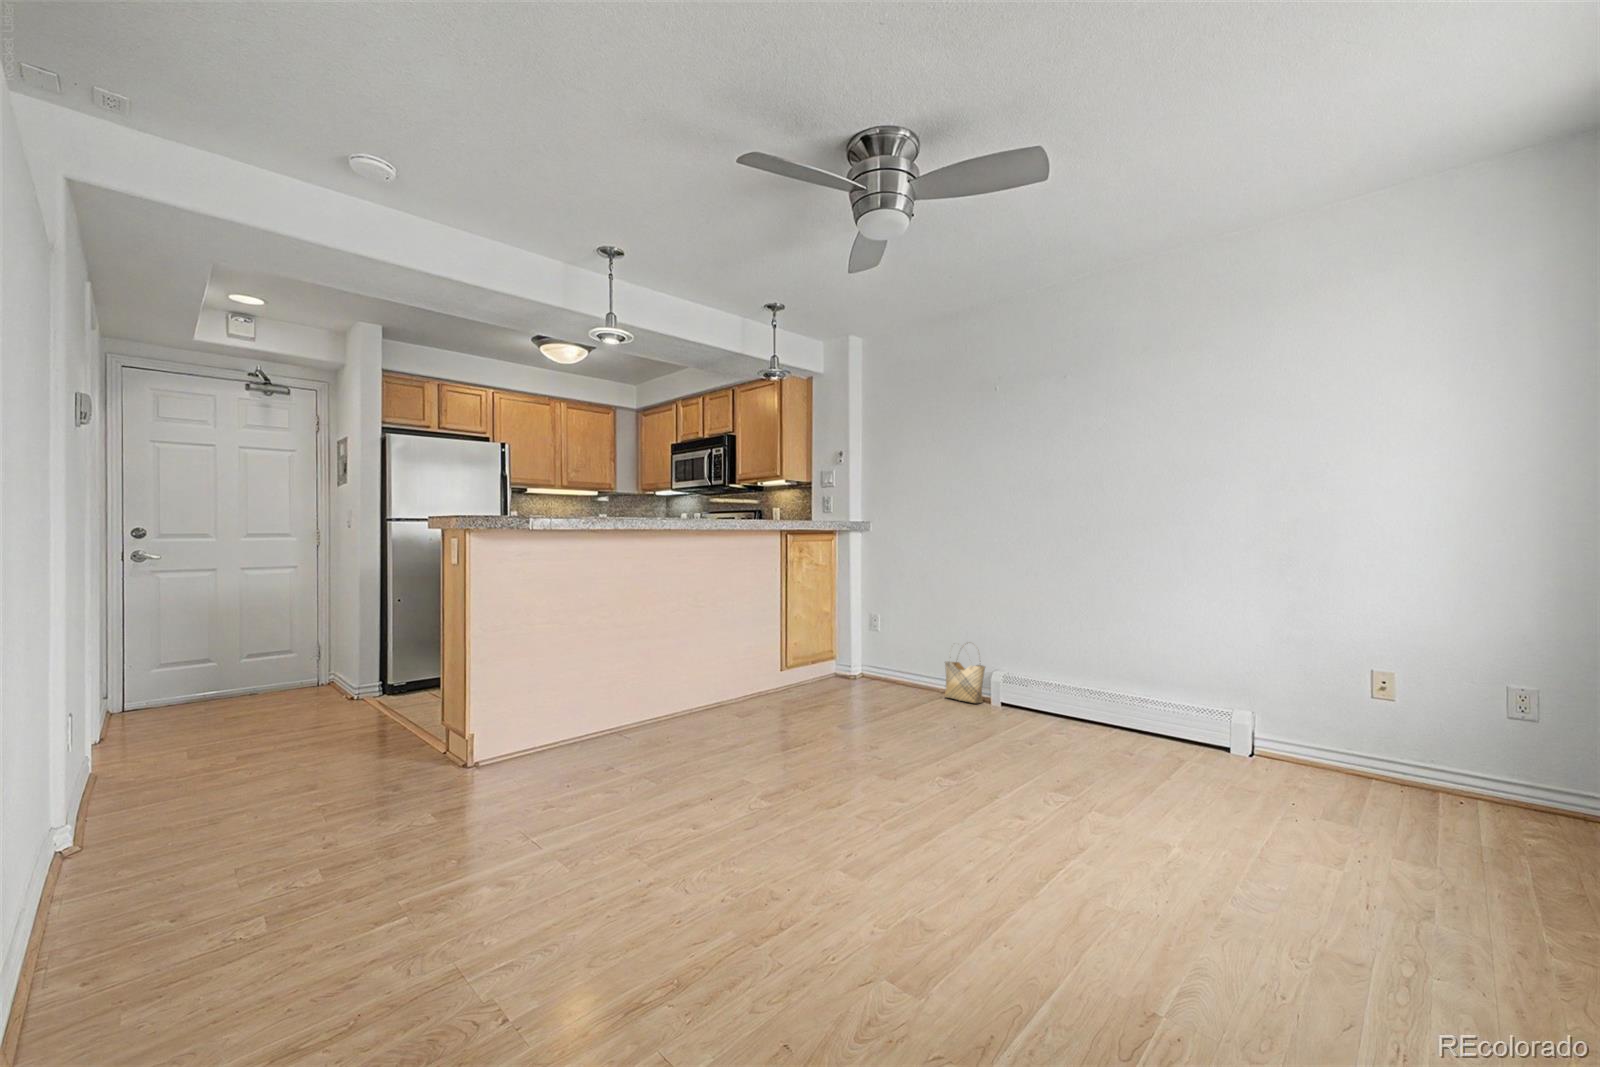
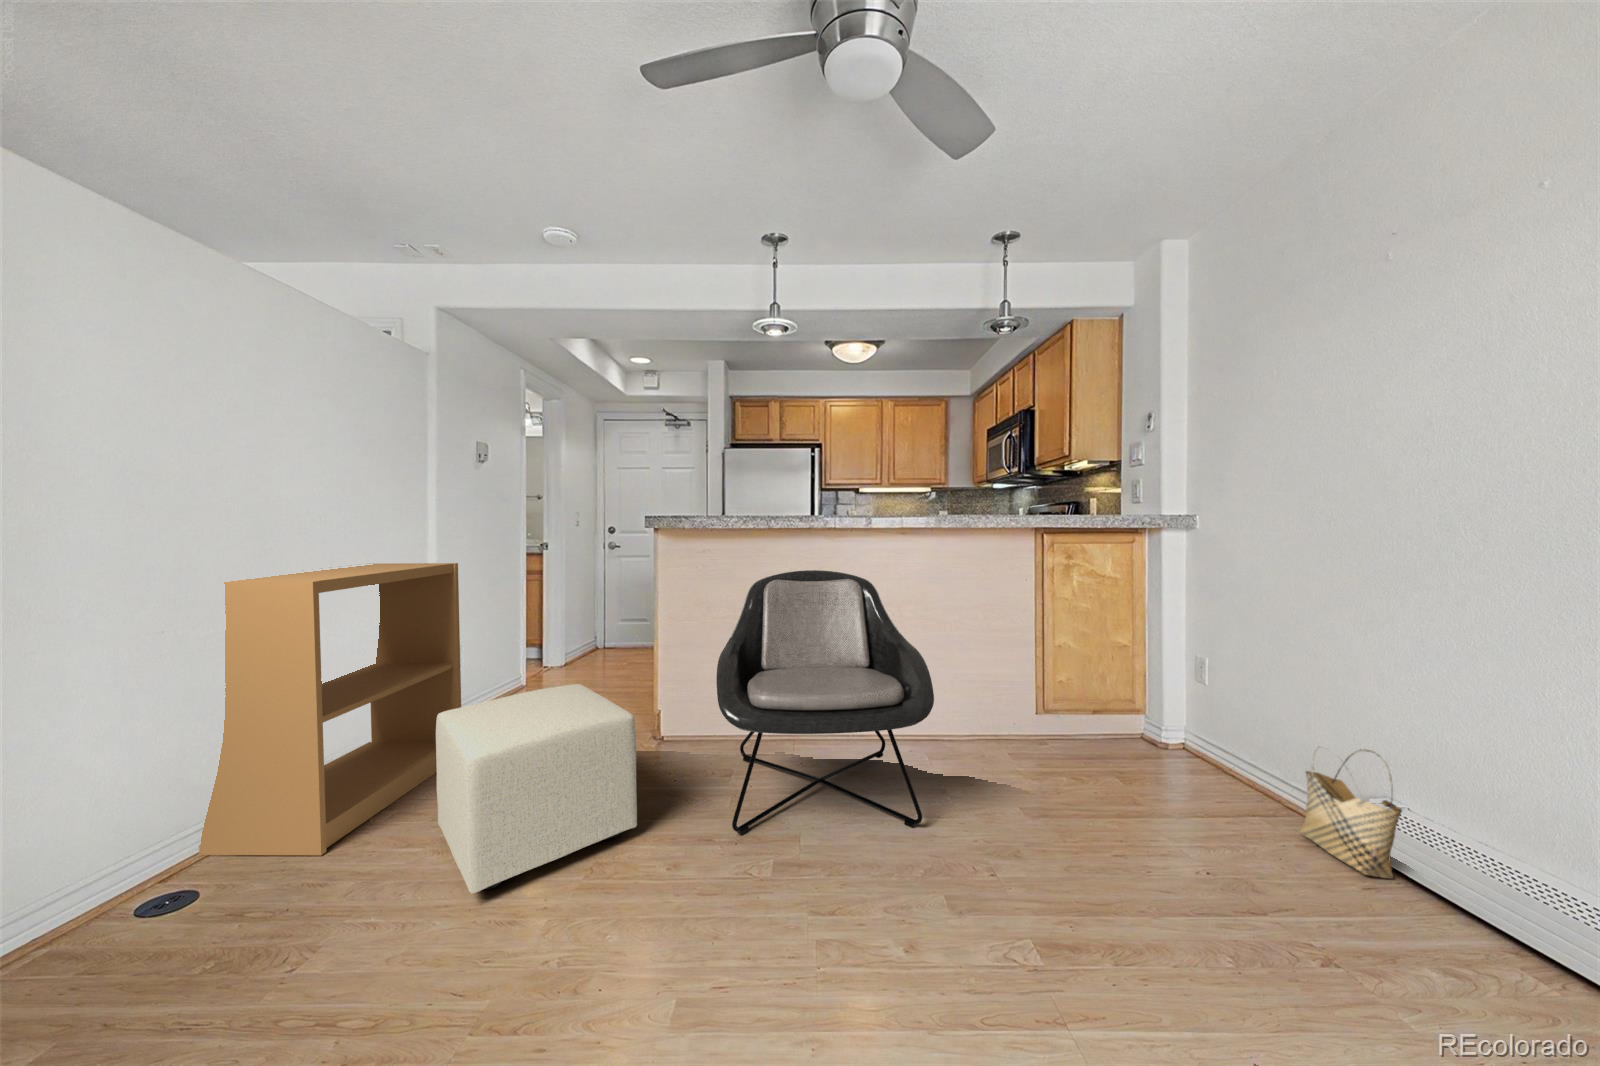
lounge chair: none [594,565,793,776] -> present [716,570,934,835]
bookshelf: none [45,568,274,984] -> present [199,563,461,855]
ottoman: none [388,688,602,855] -> present [436,684,637,894]

